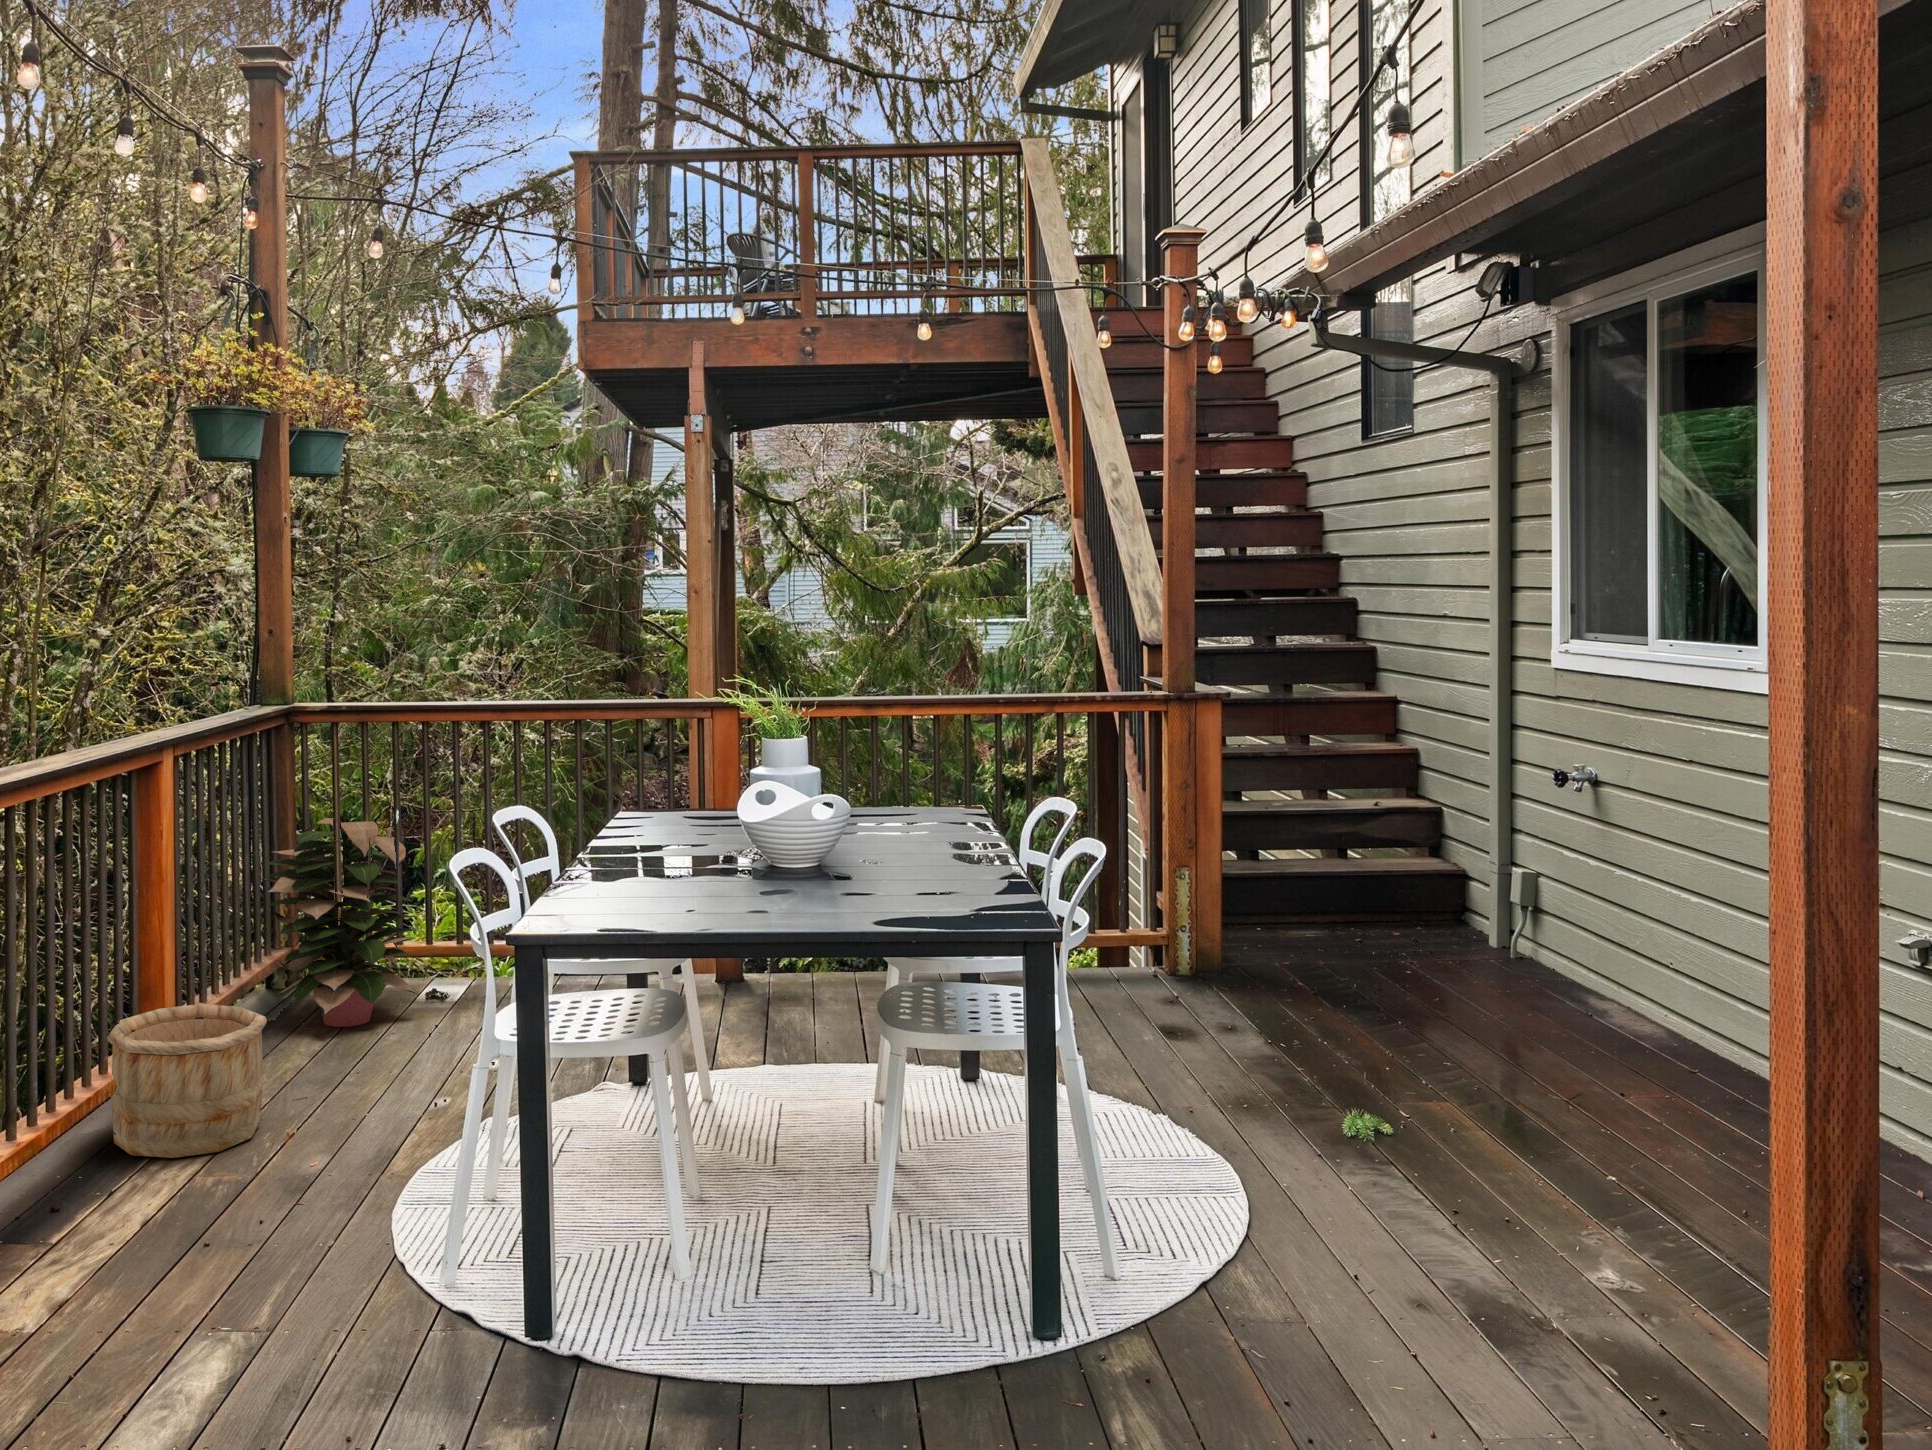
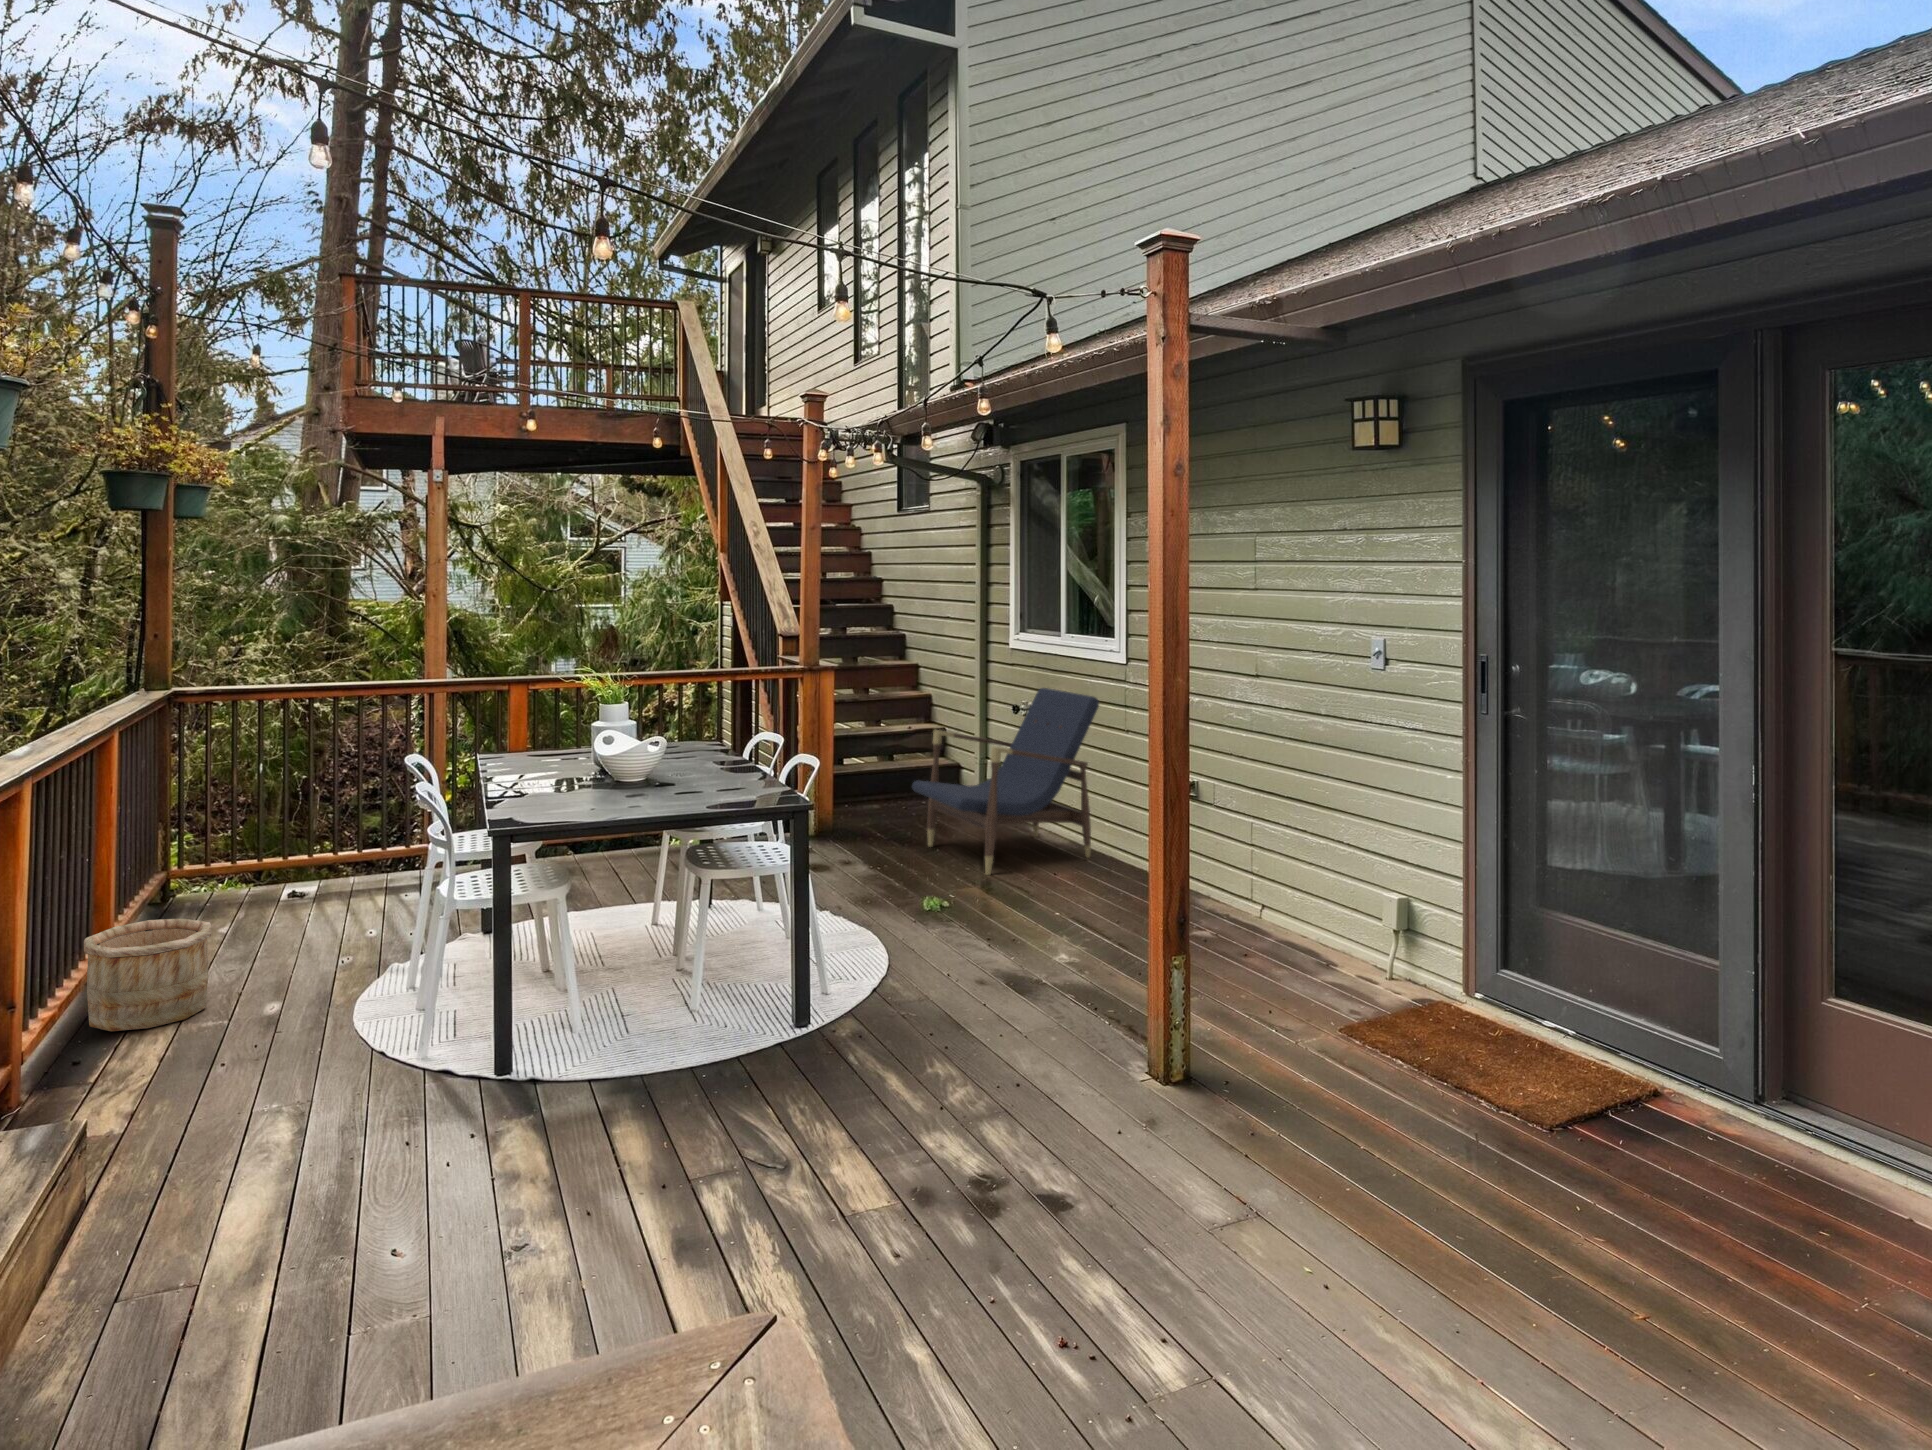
lounge chair: none [1354,739,1728,1079] -> present [912,688,1099,875]
decorative plant: present [263,818,418,1027] -> none [148,781,285,933]

